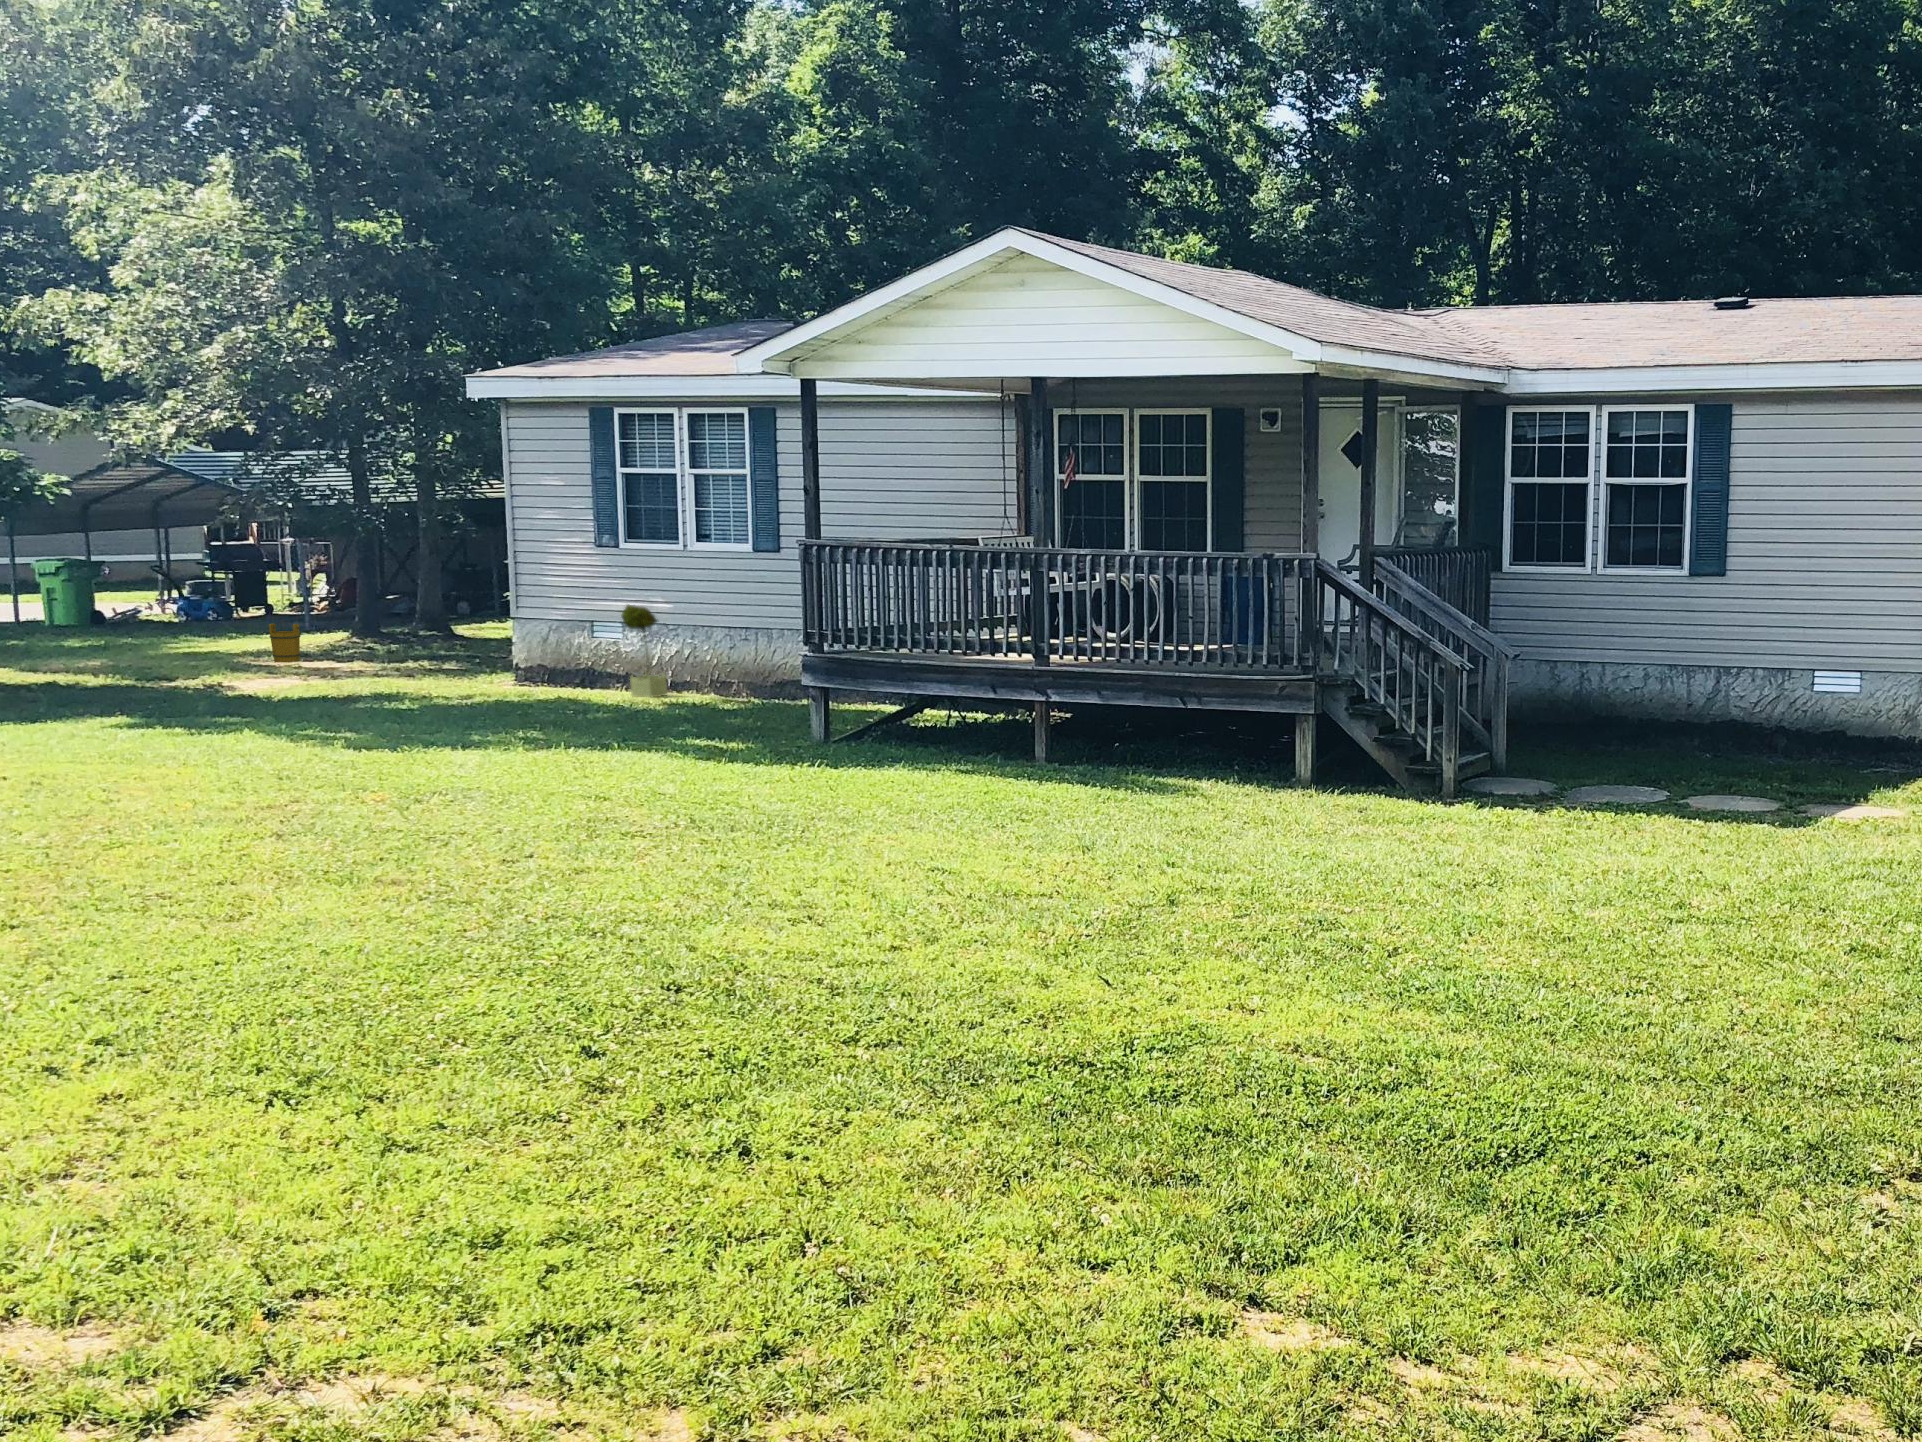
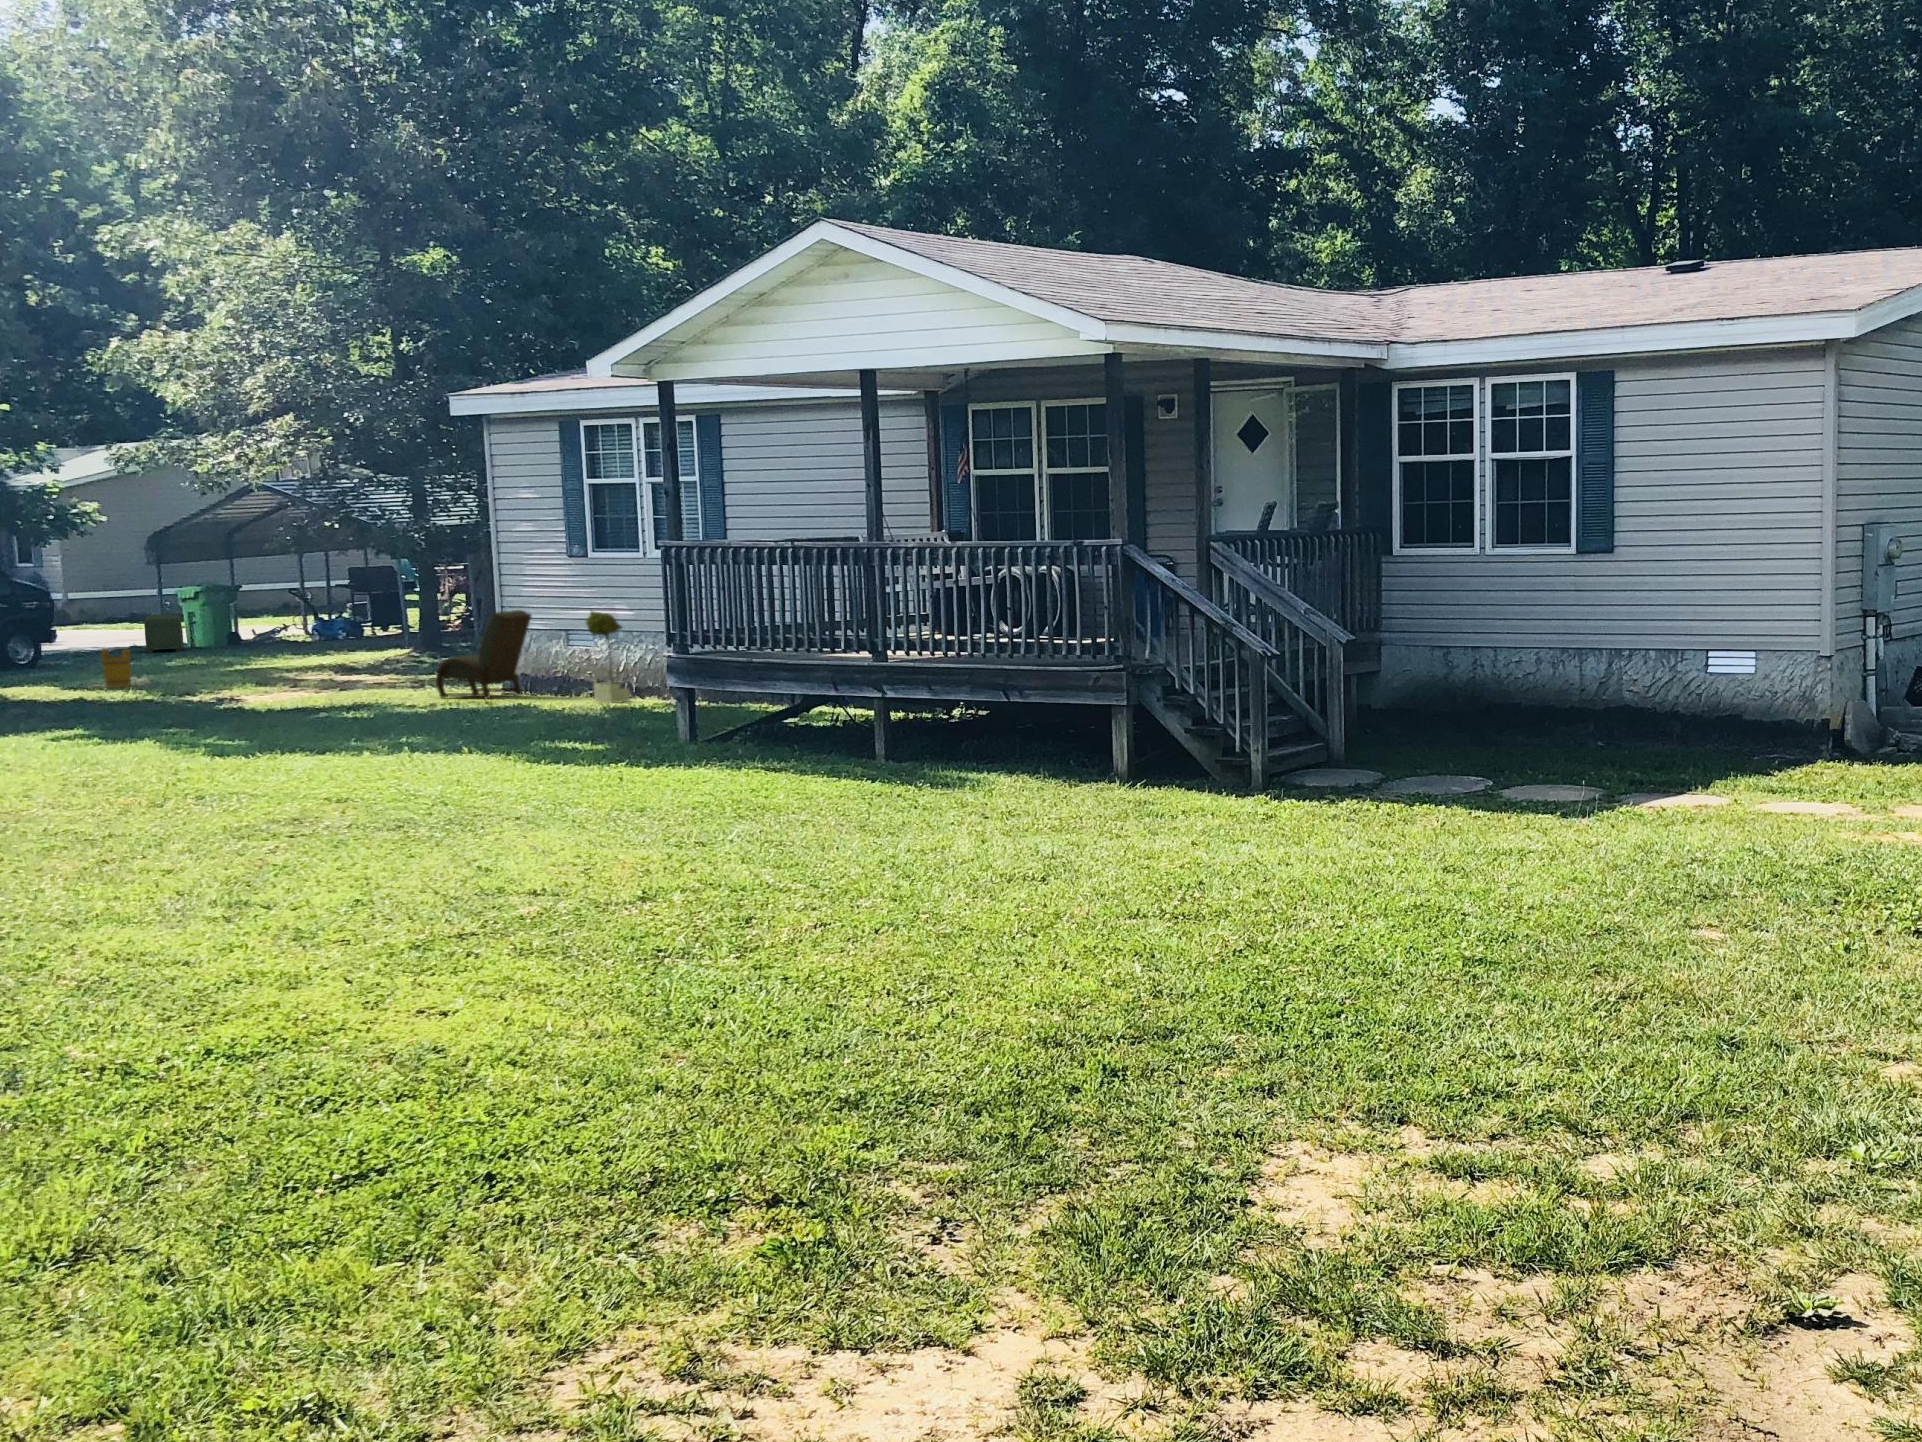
bench: none [9,585,56,627] -> present [144,615,183,653]
lounge chair: none [449,600,548,693] -> present [436,610,531,699]
bucket: present [269,623,301,662] -> present [101,649,131,688]

